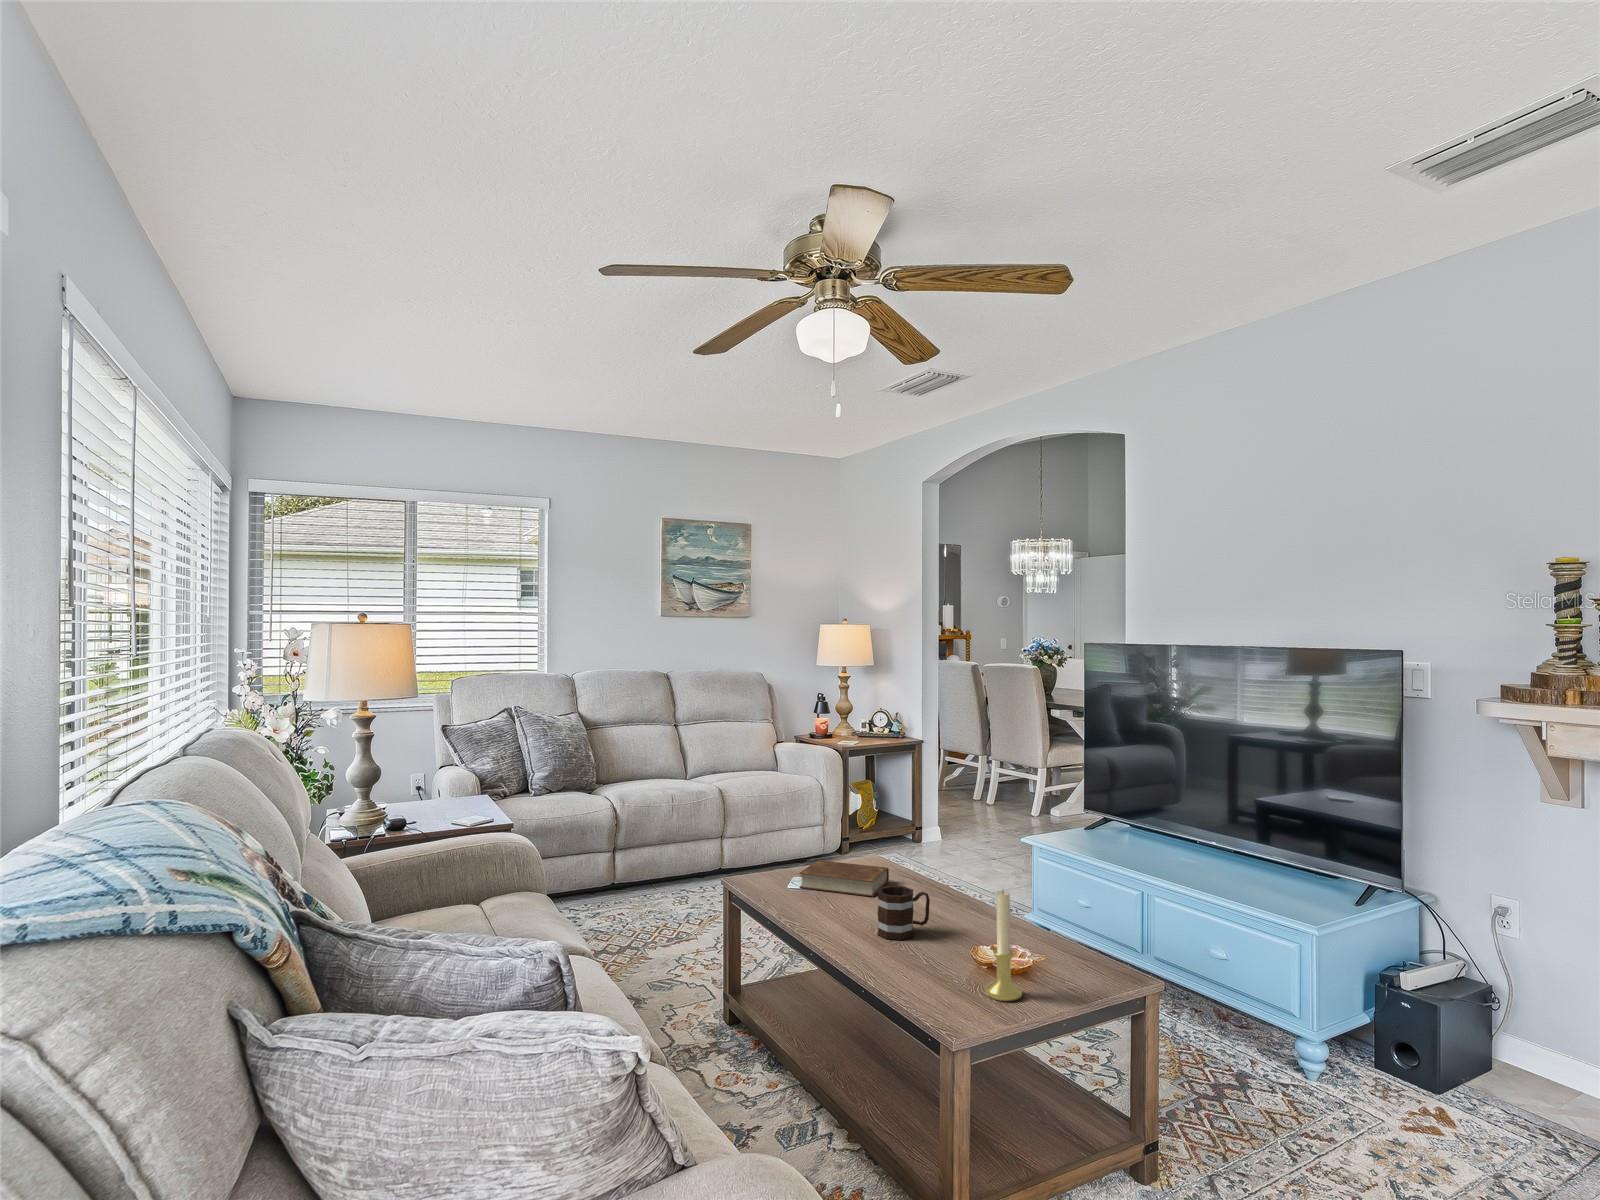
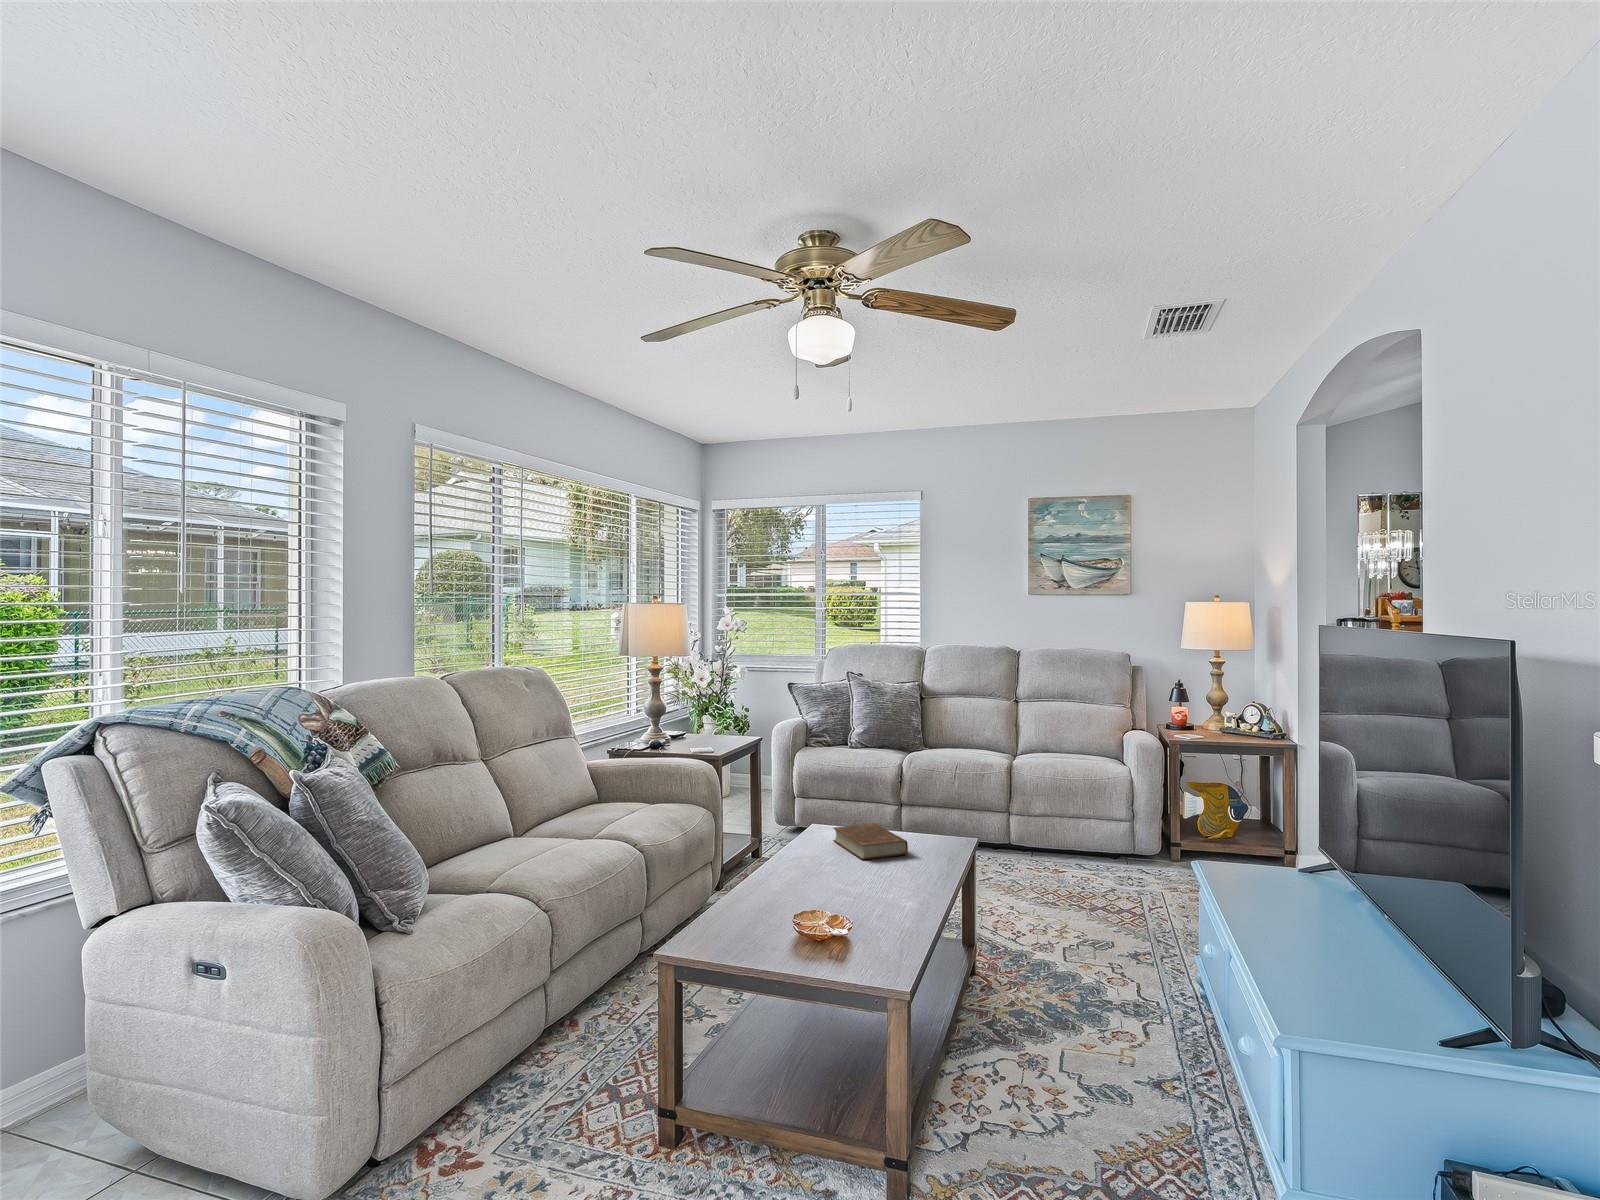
mug: present [878,886,930,940] -> none [781,841,826,889]
candle holder: present [986,891,1022,1001] -> none [723,843,756,943]

